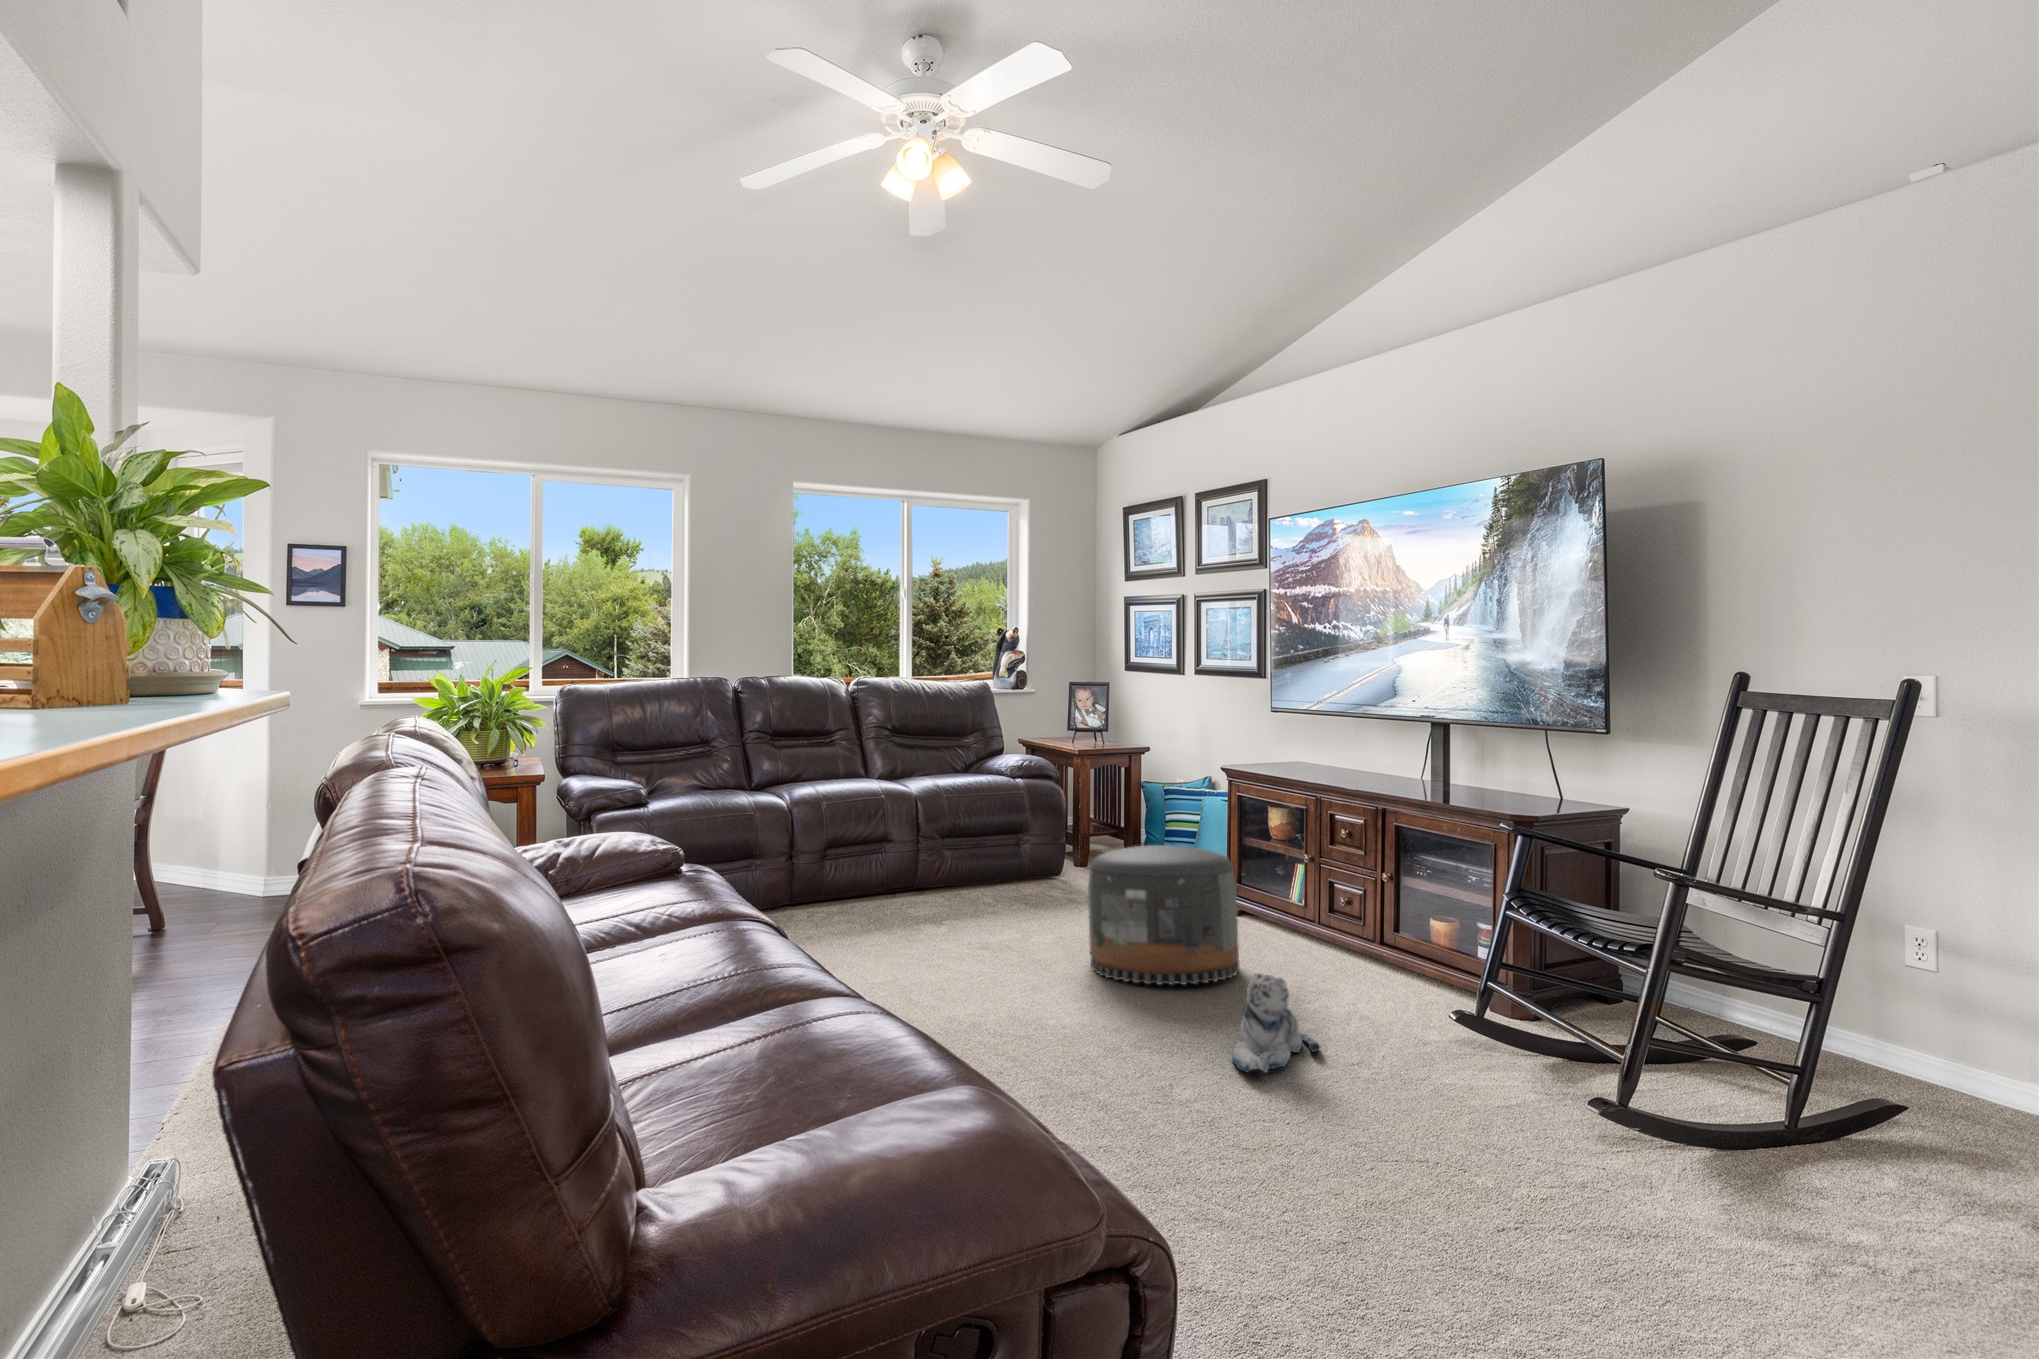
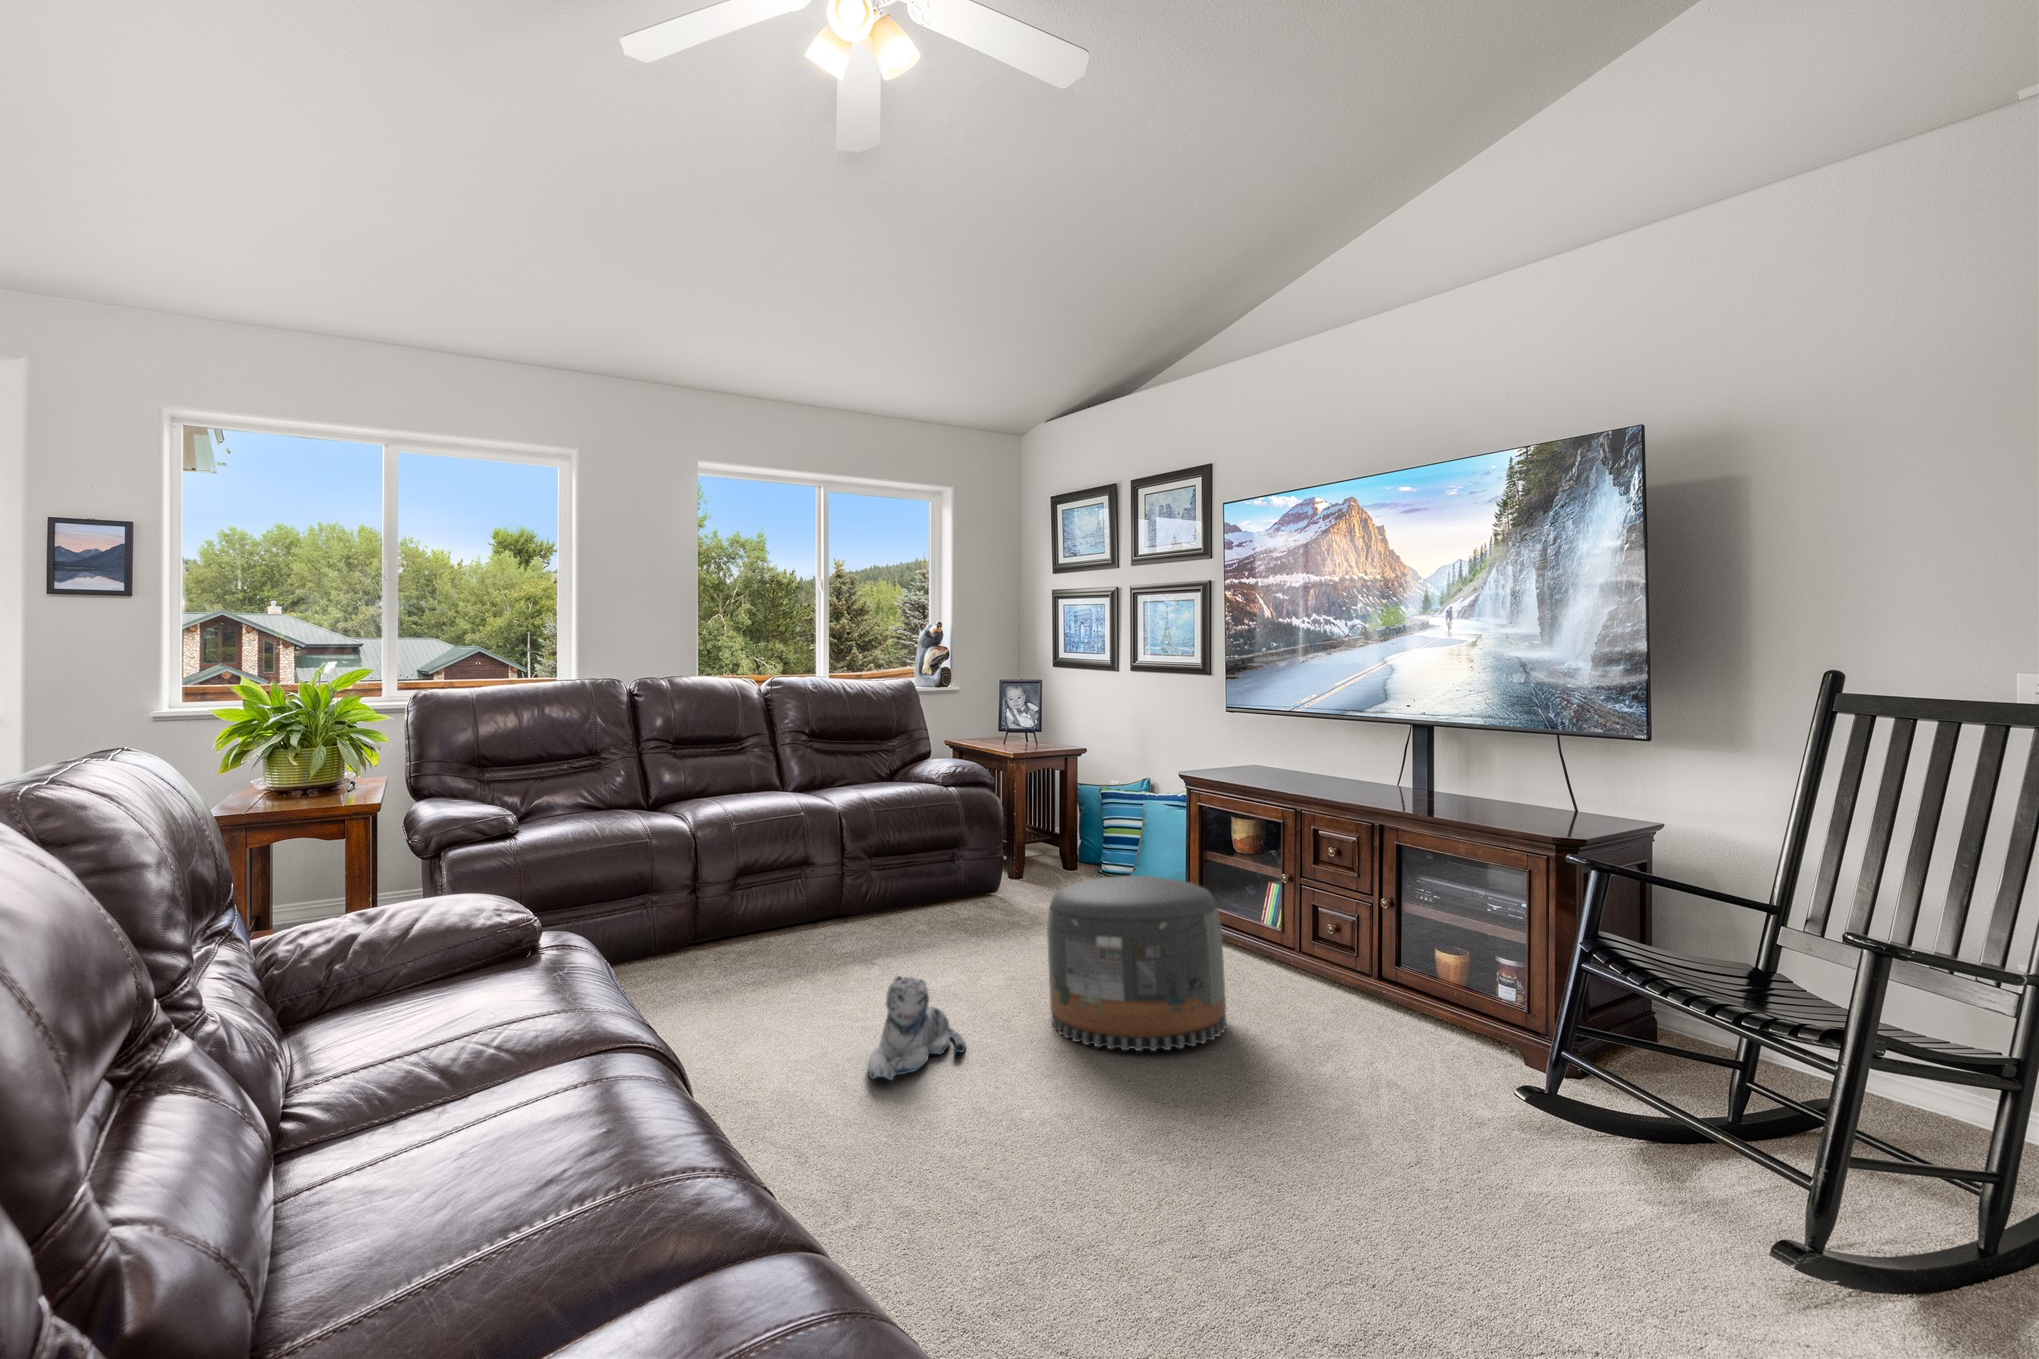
plush toy: present [1232,974,1321,1073] -> present [868,976,966,1081]

